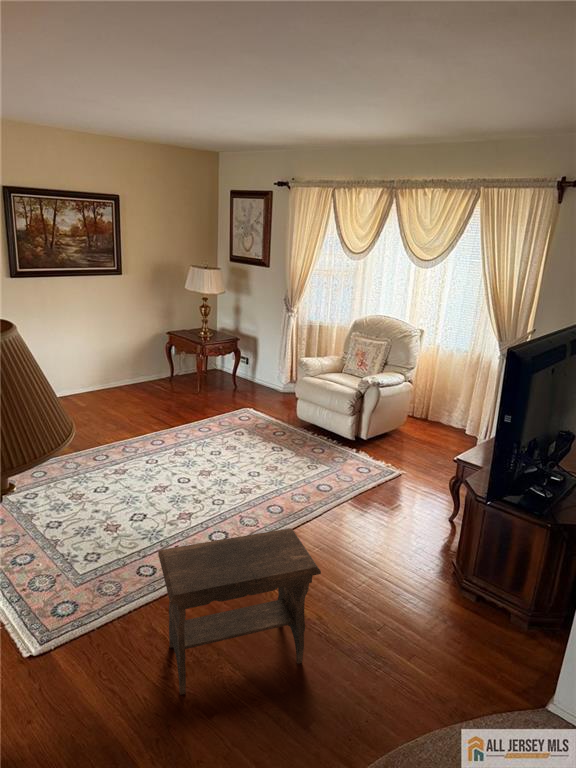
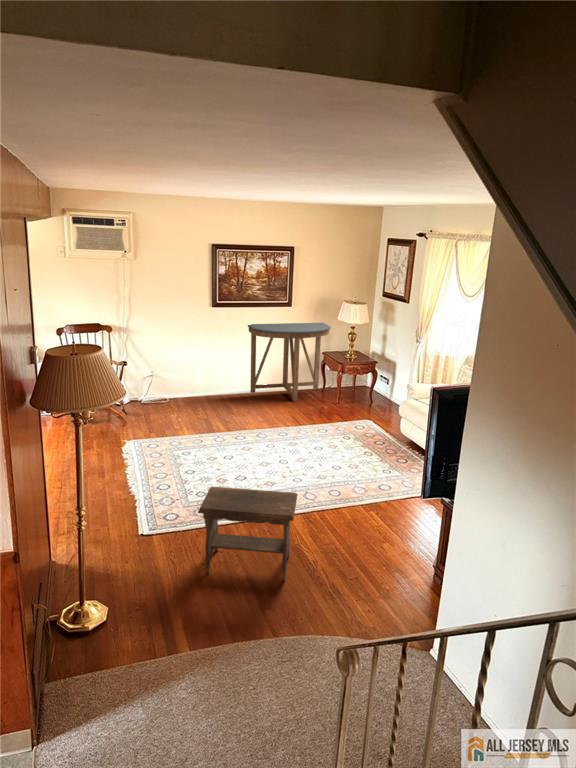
console table: none [65,295,178,398] -> present [248,323,331,401]

